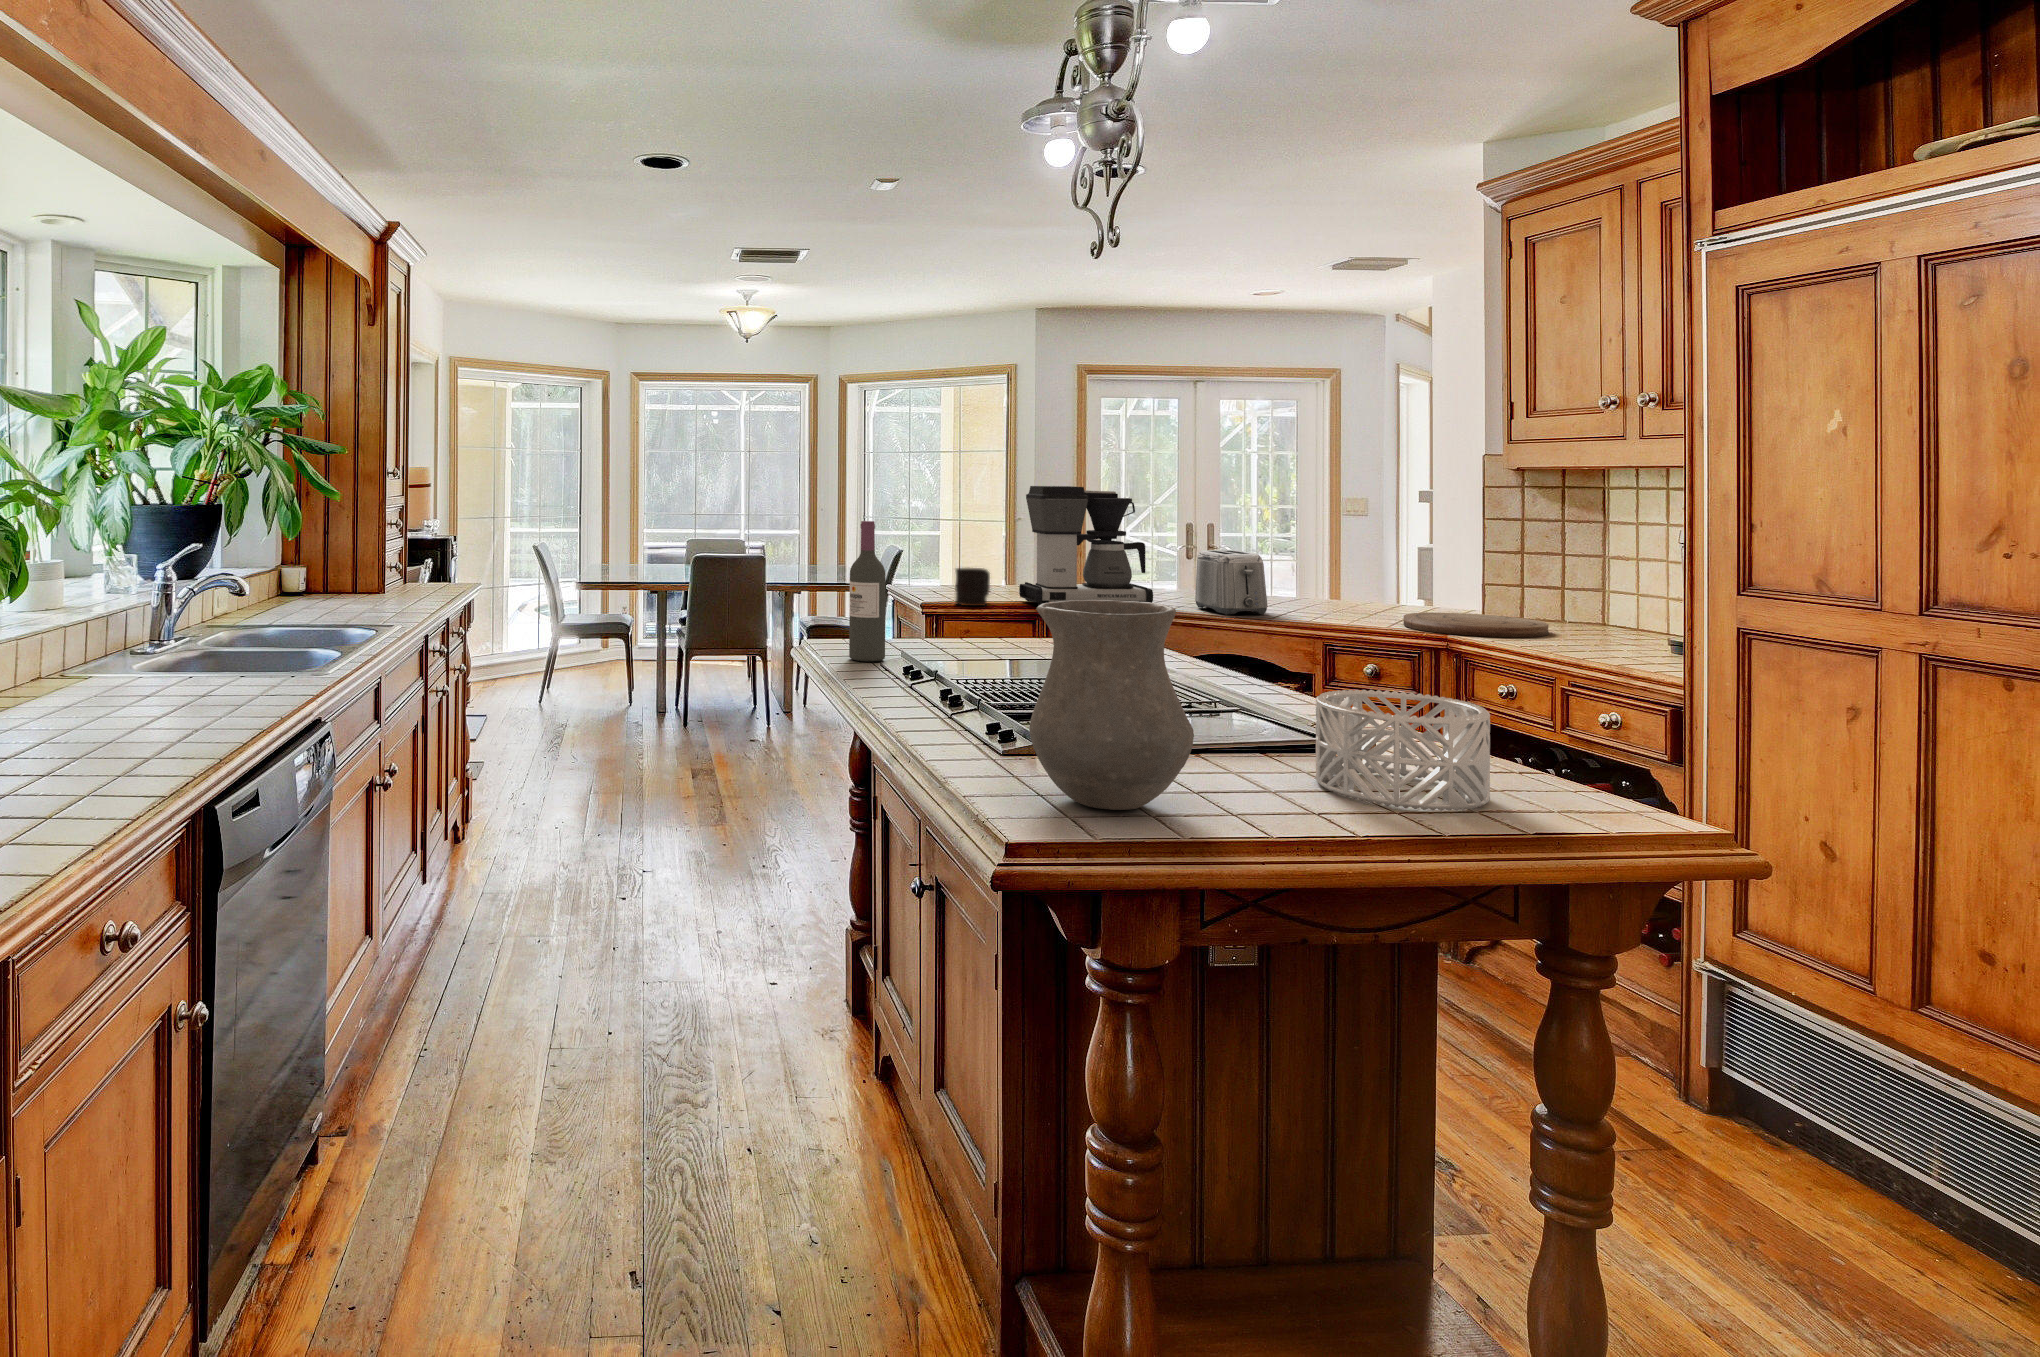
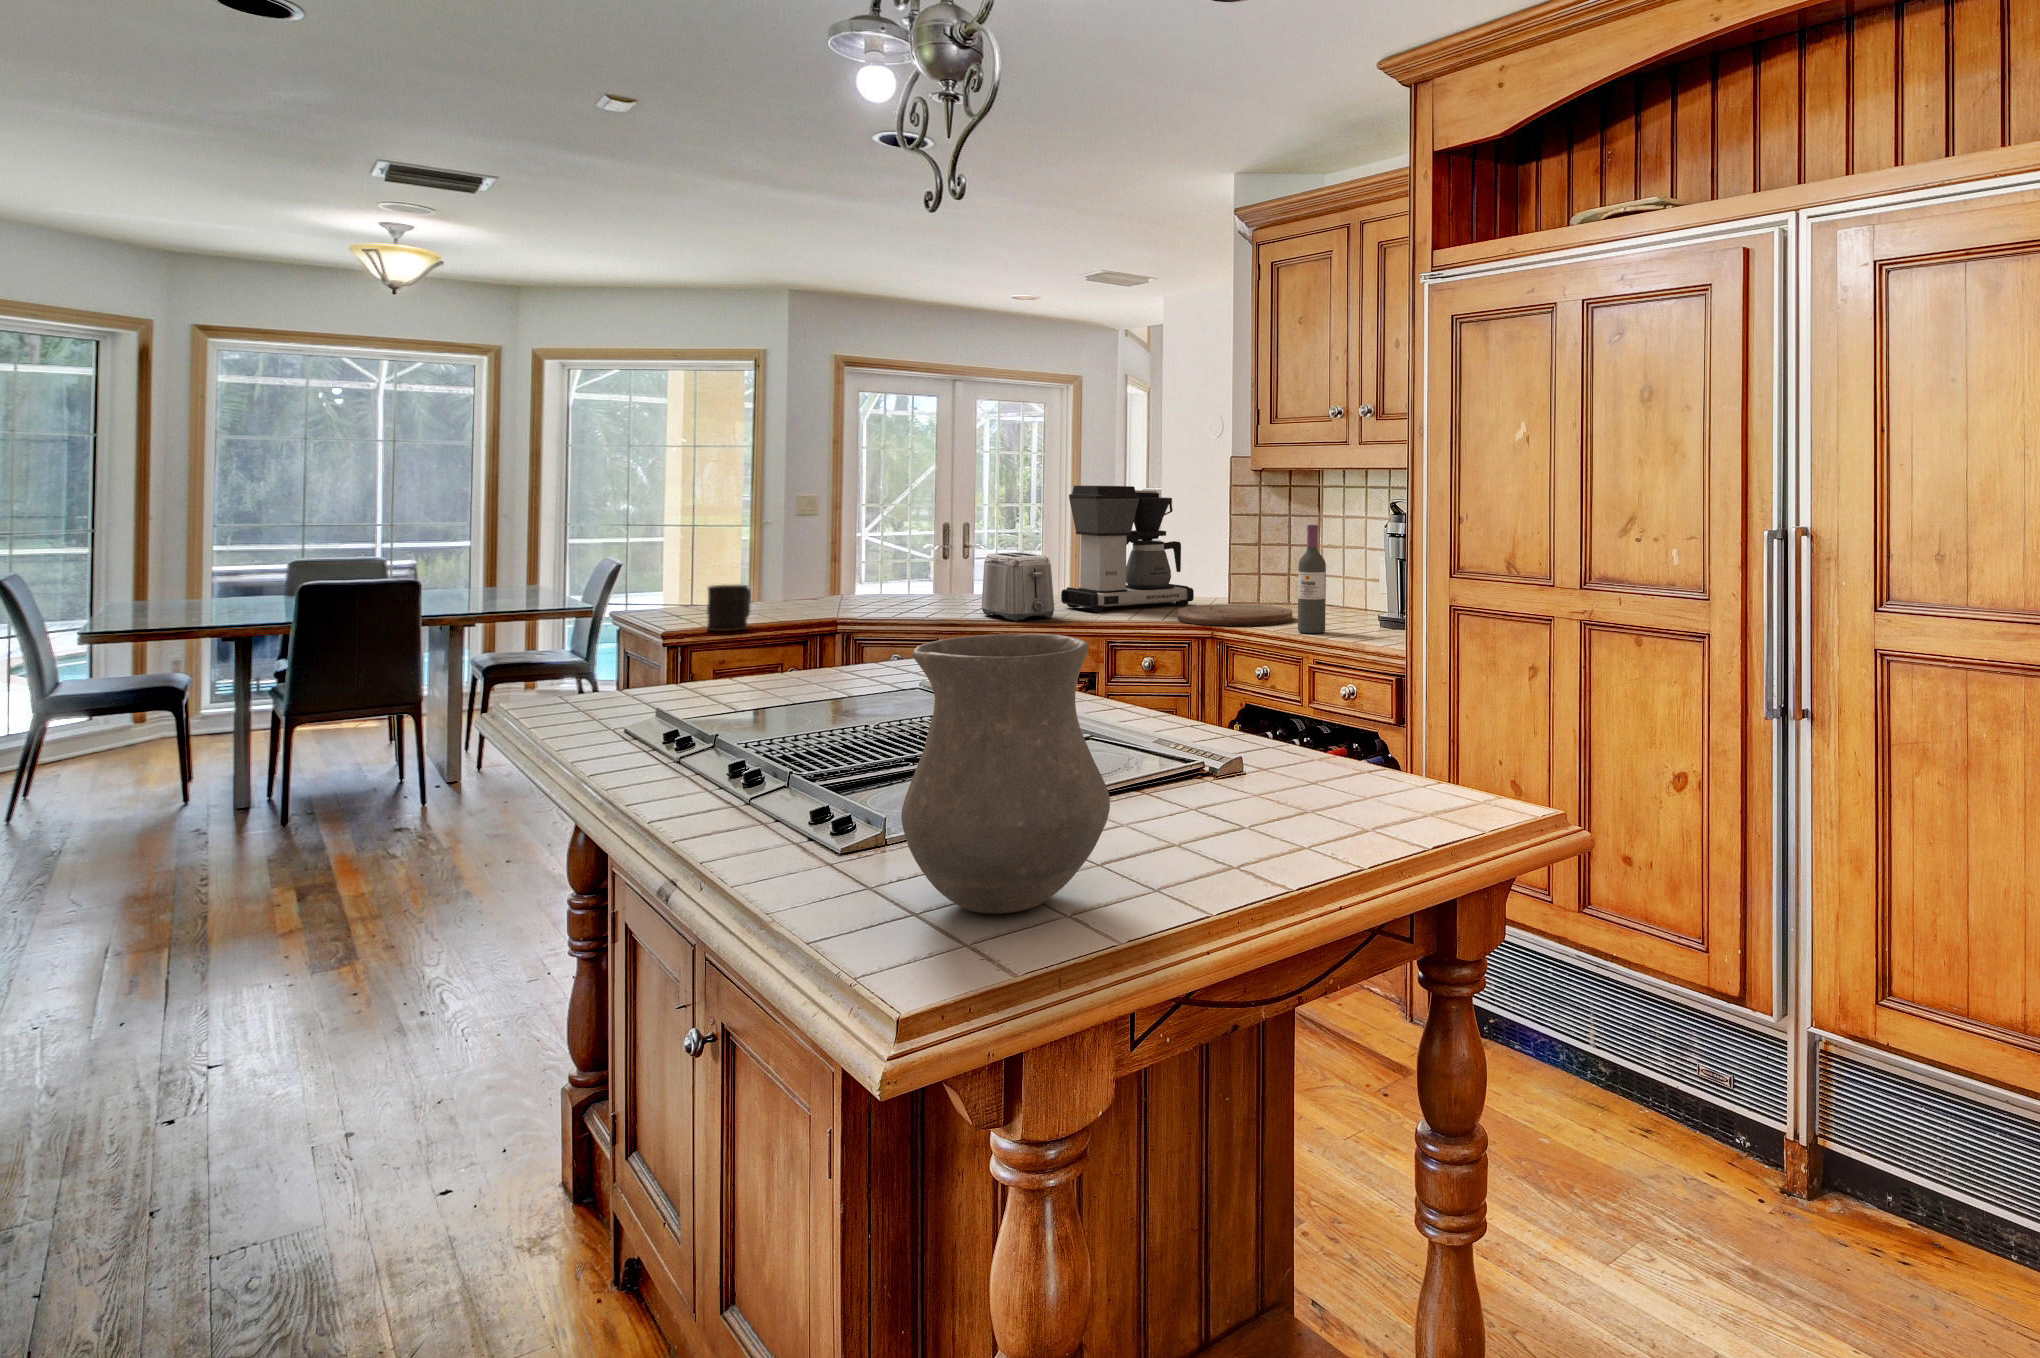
coffee maker: present [1019,486,1153,605] -> present [1061,486,1194,612]
wine bottle: present [849,521,885,661] -> present [1298,525,1326,633]
decorative bowl: present [1316,690,1490,811] -> none [1206,707,1370,840]

